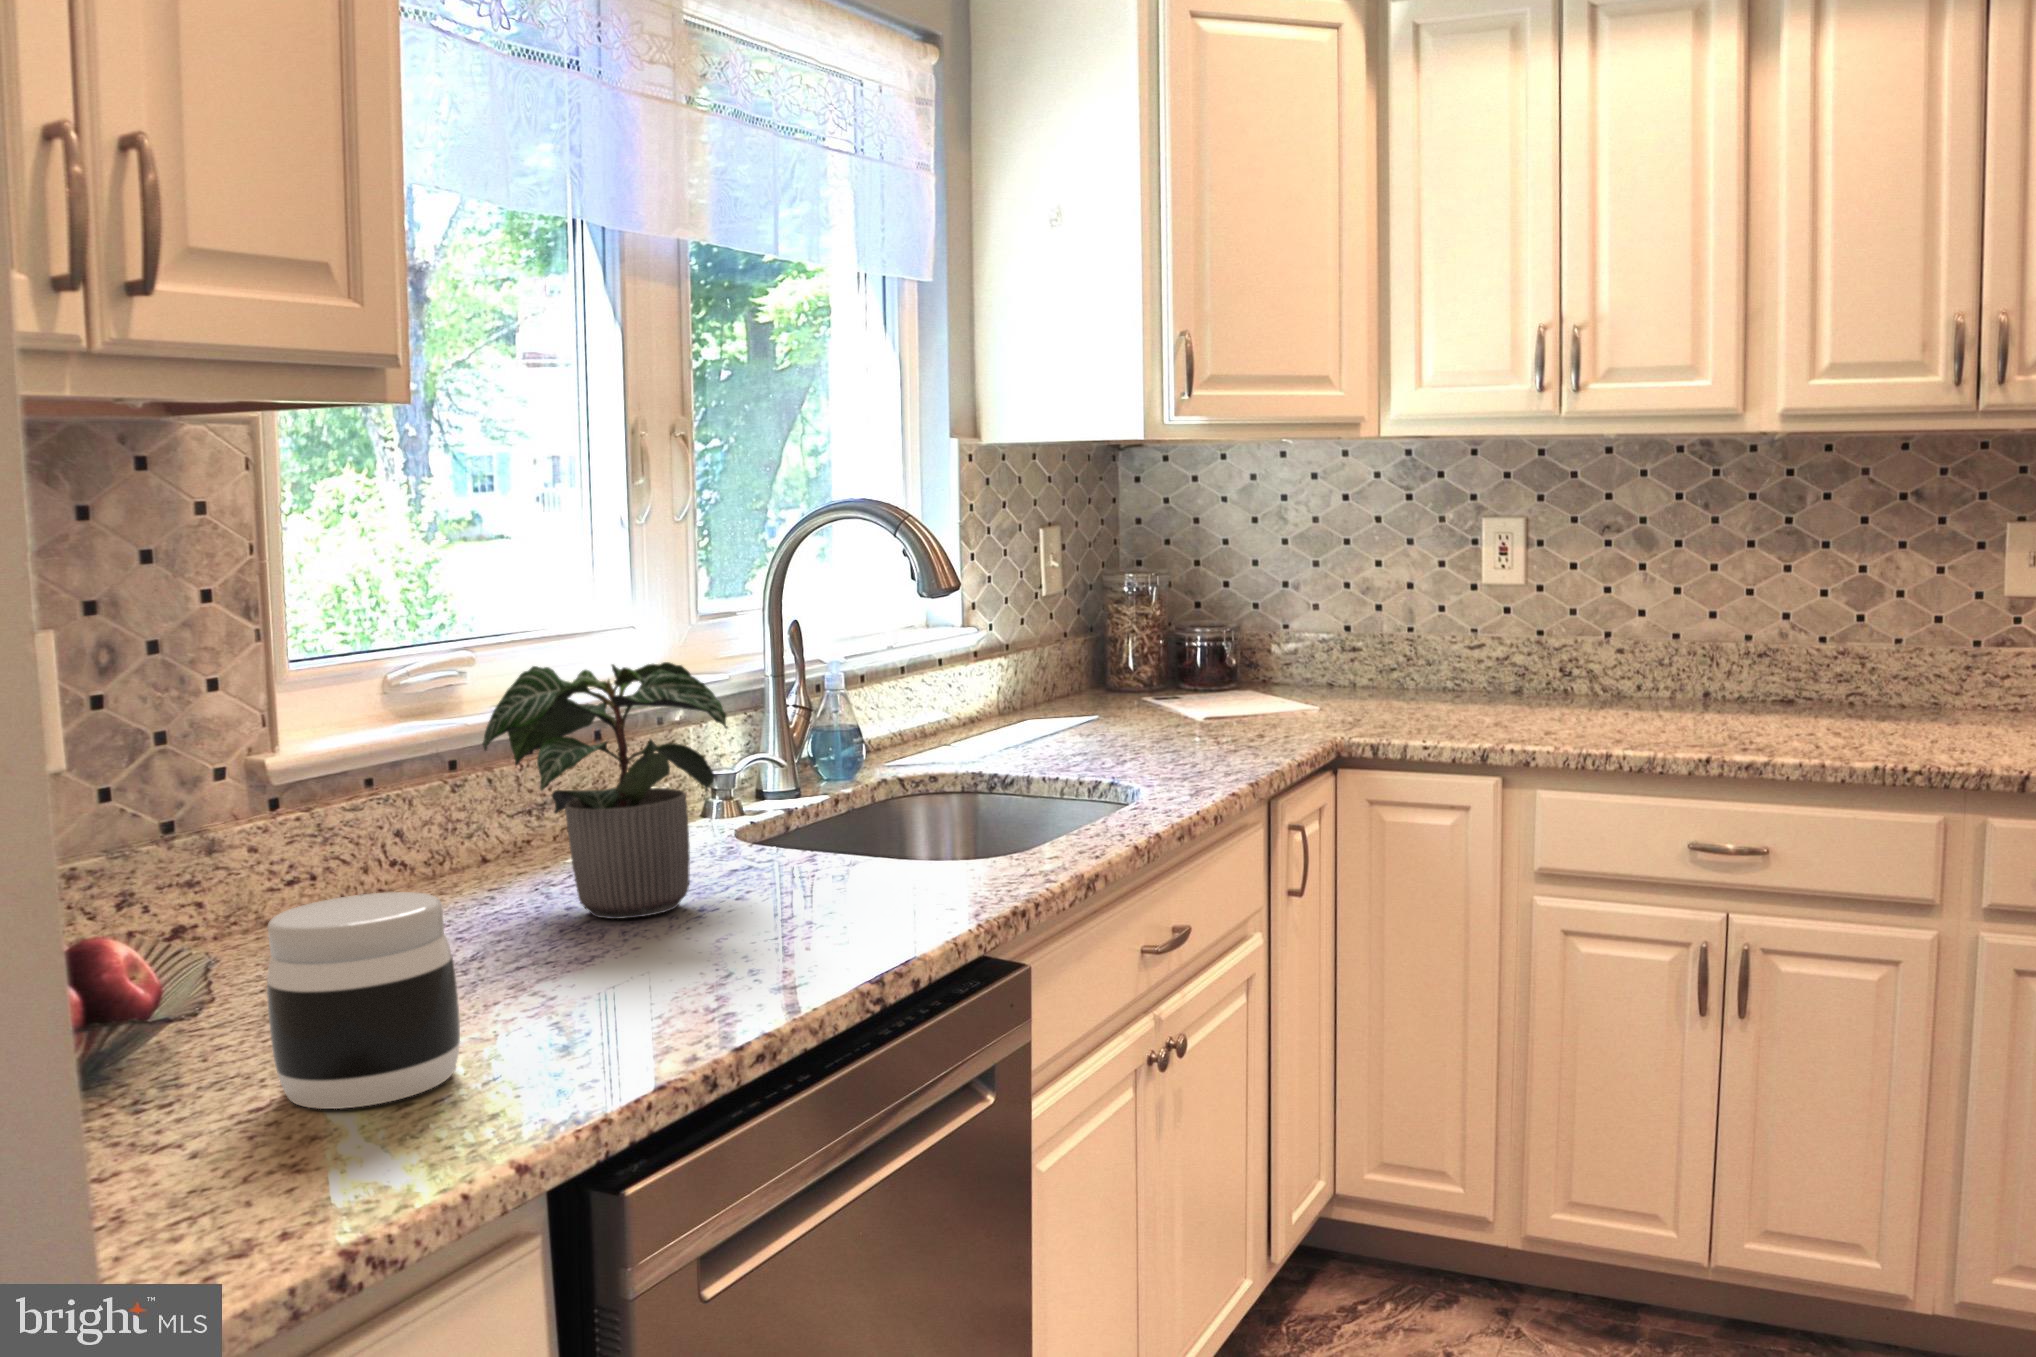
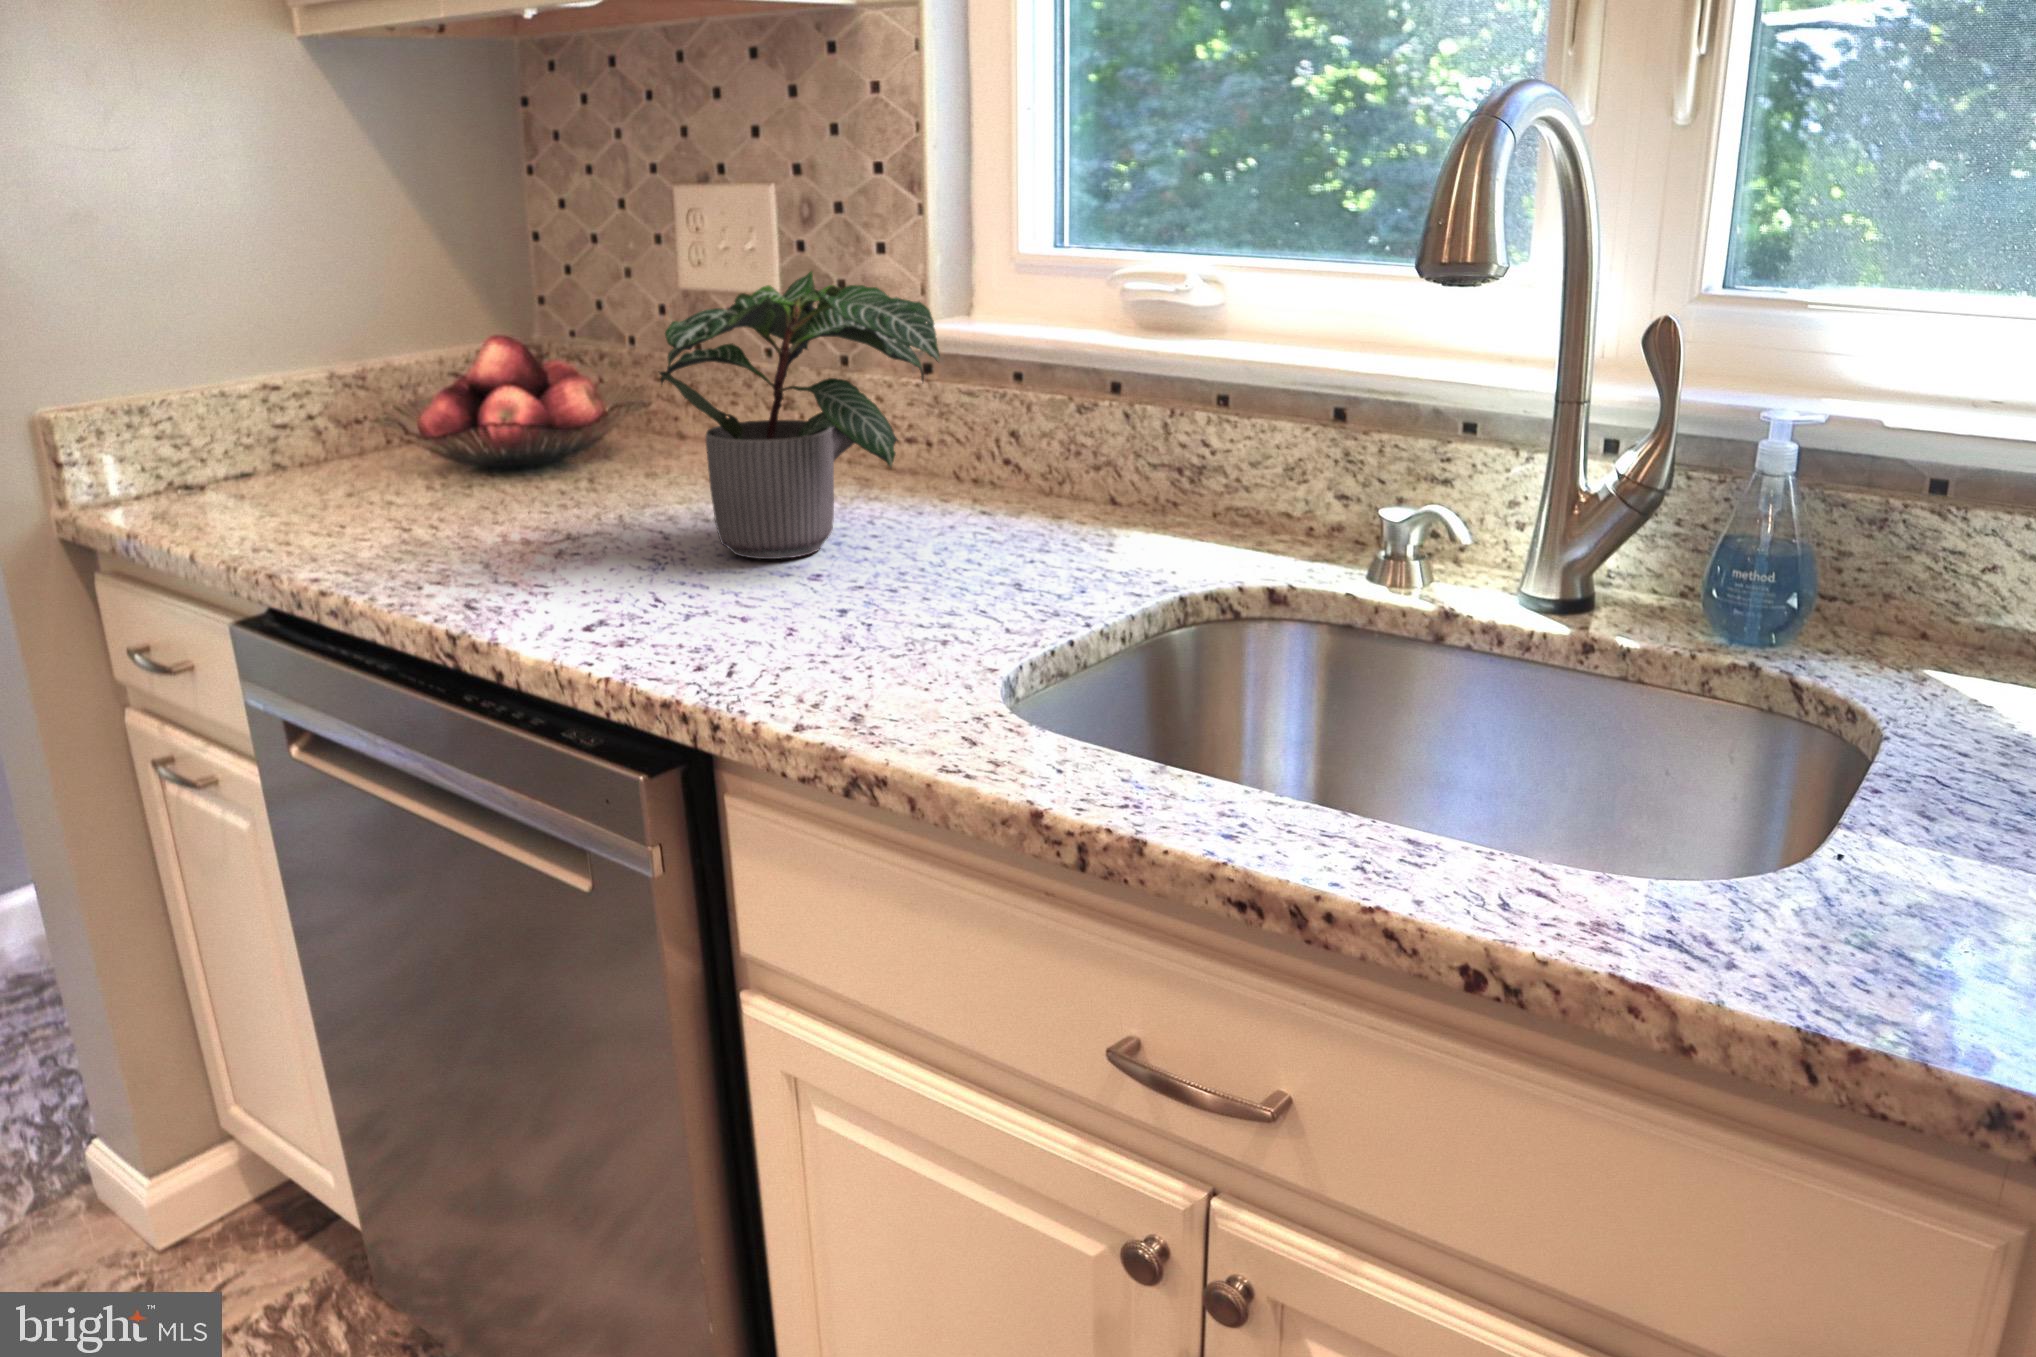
jar: present [267,892,460,1109] -> none [259,384,394,520]

